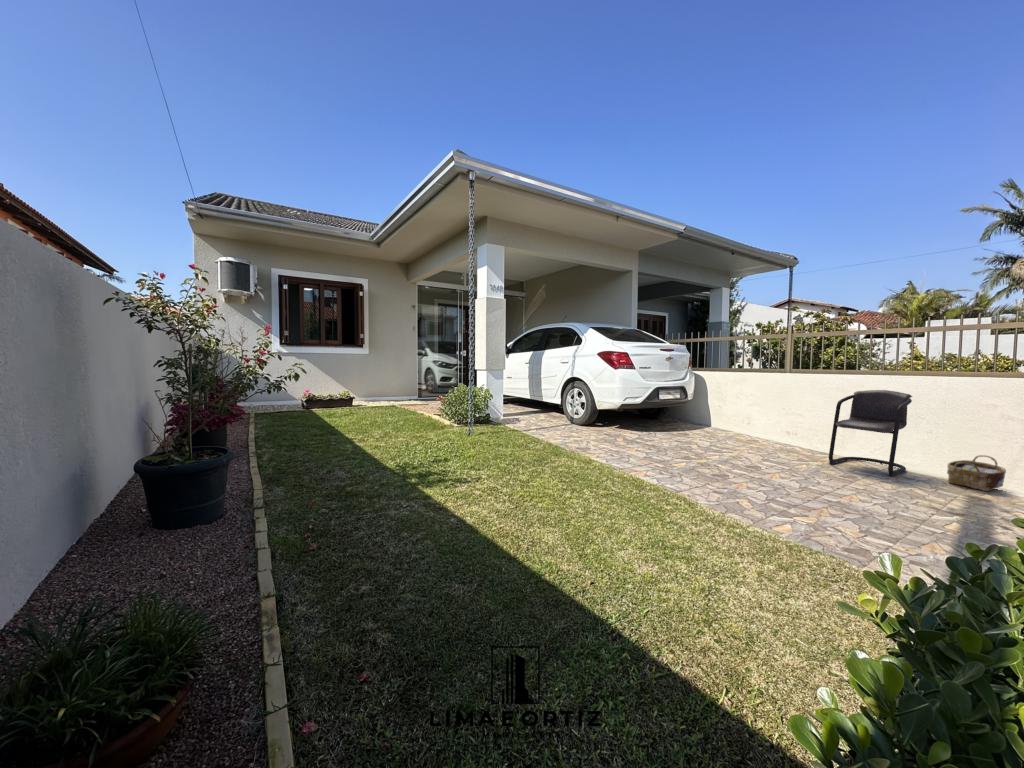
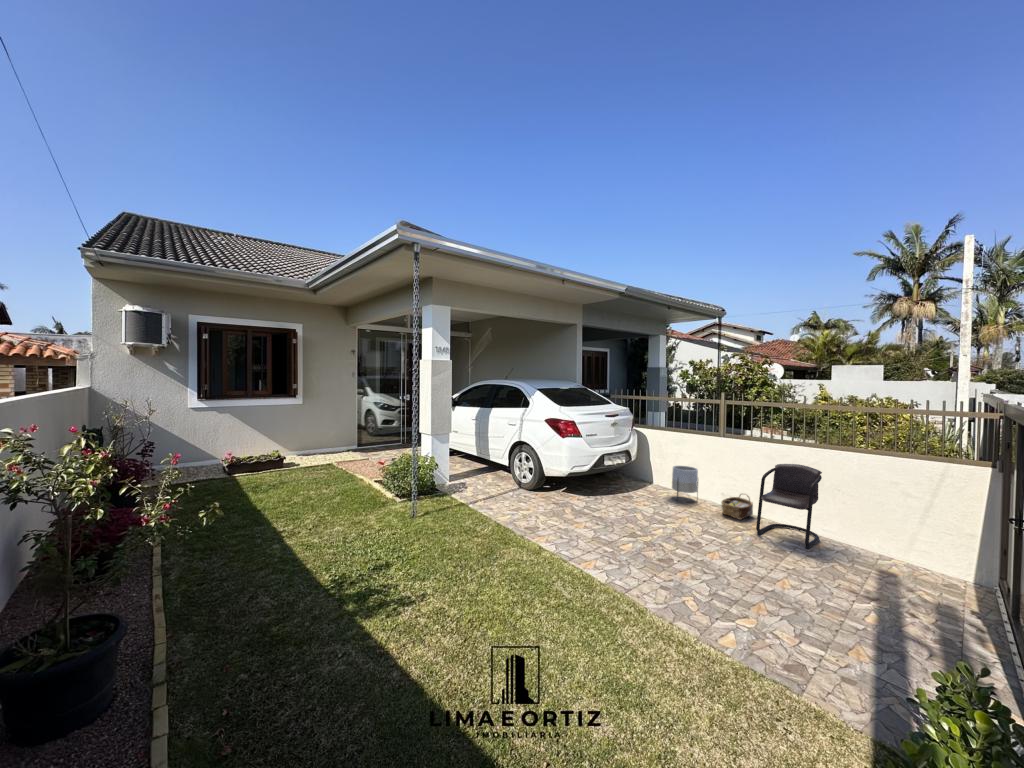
planter: none [732,404,762,440] -> present [672,466,698,496]
woven basket: present [947,455,1006,491] -> present [721,494,753,520]

